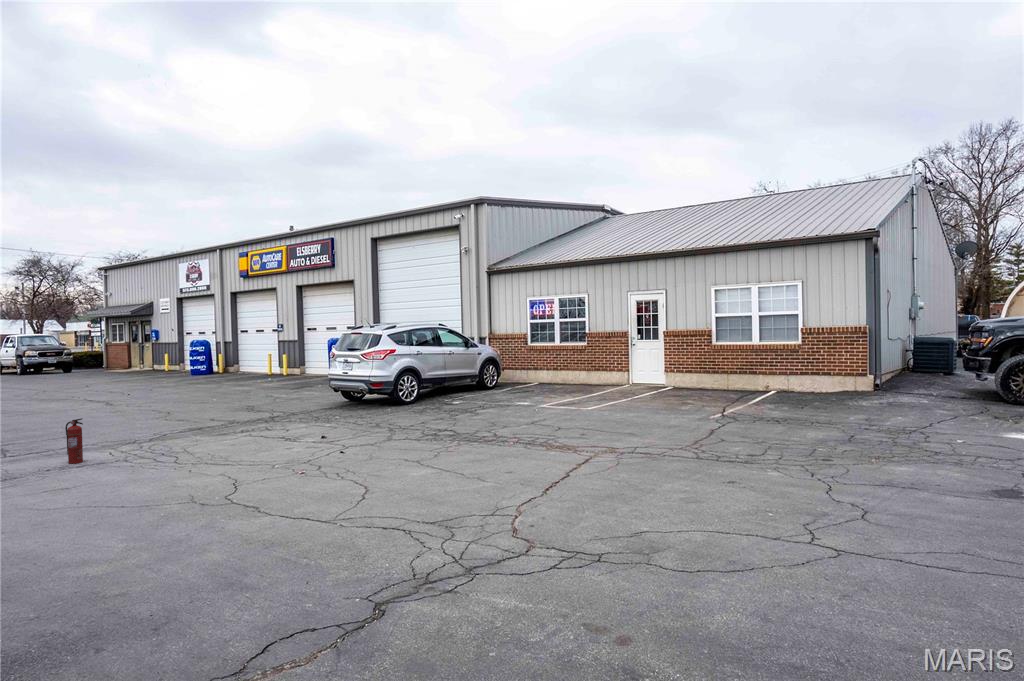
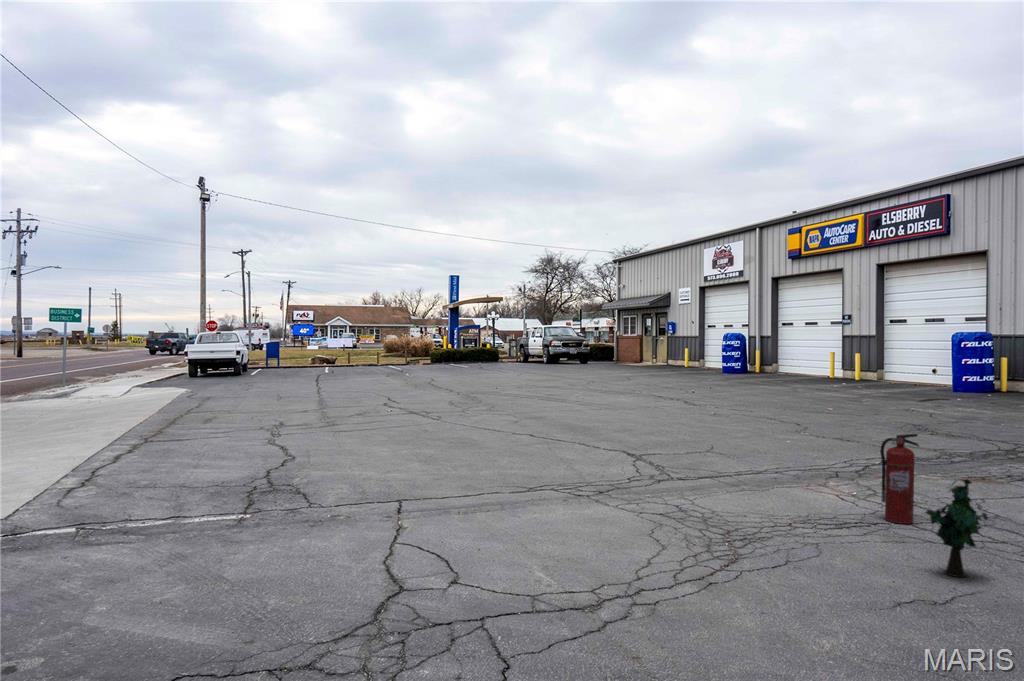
decorative plant: none [36,437,66,480] -> present [925,479,988,577]

